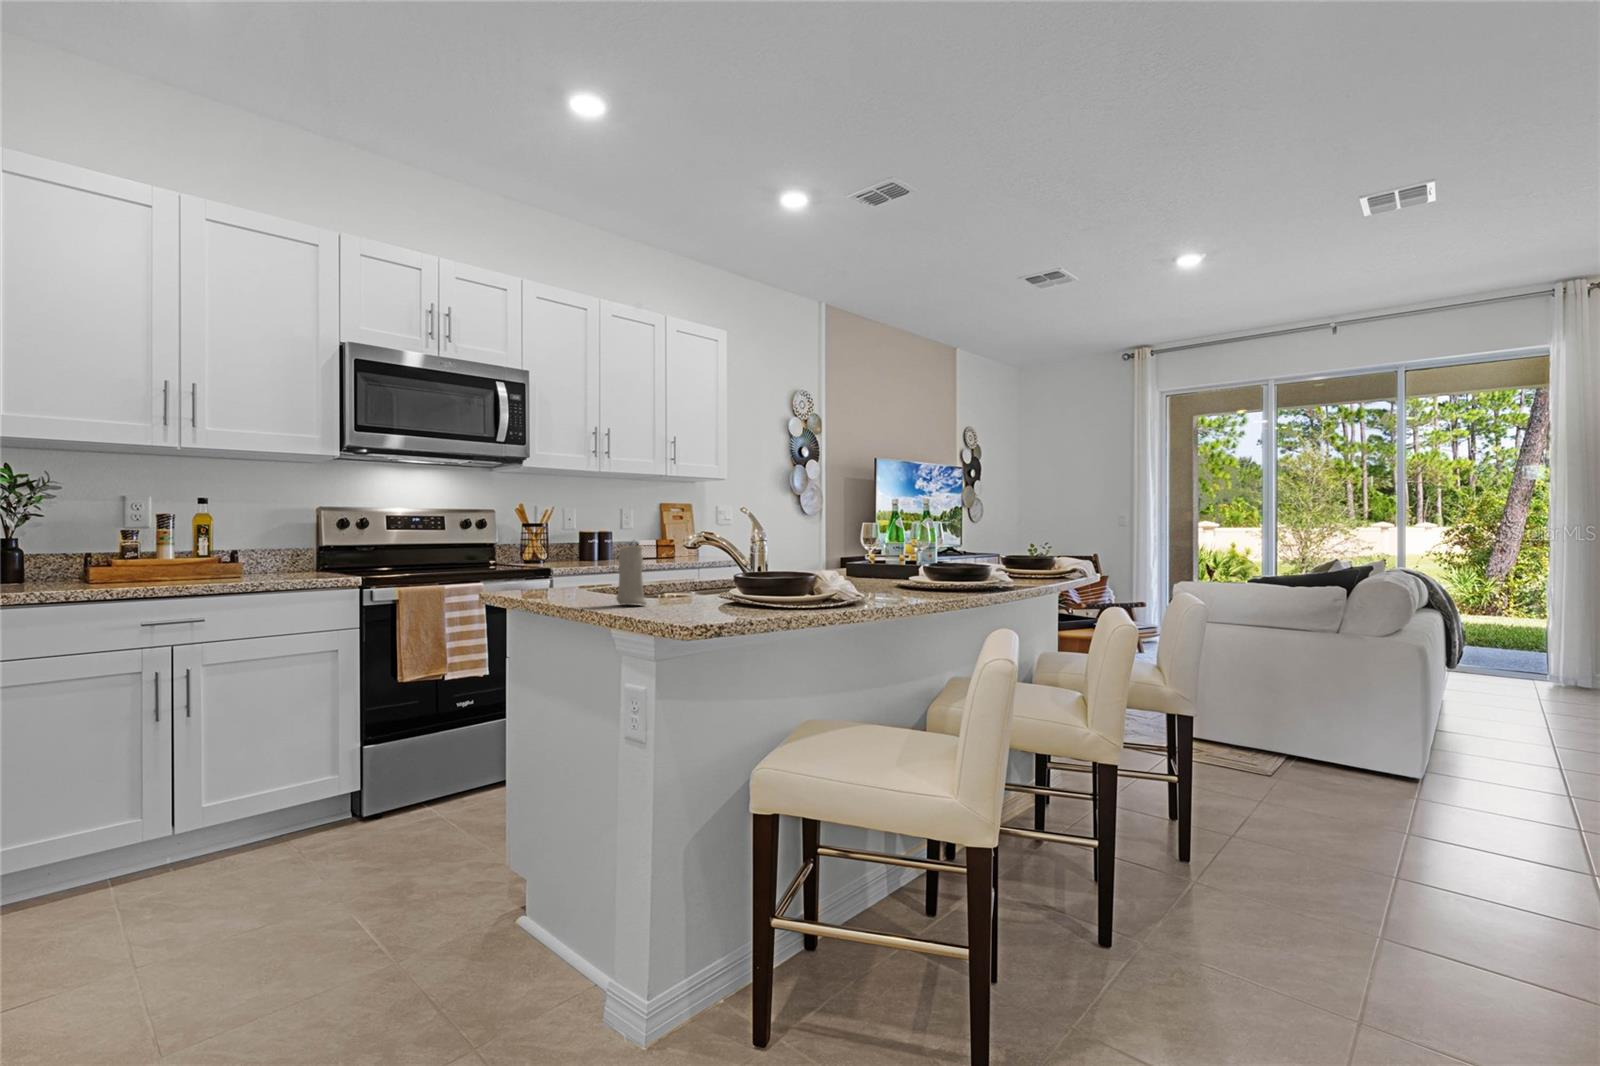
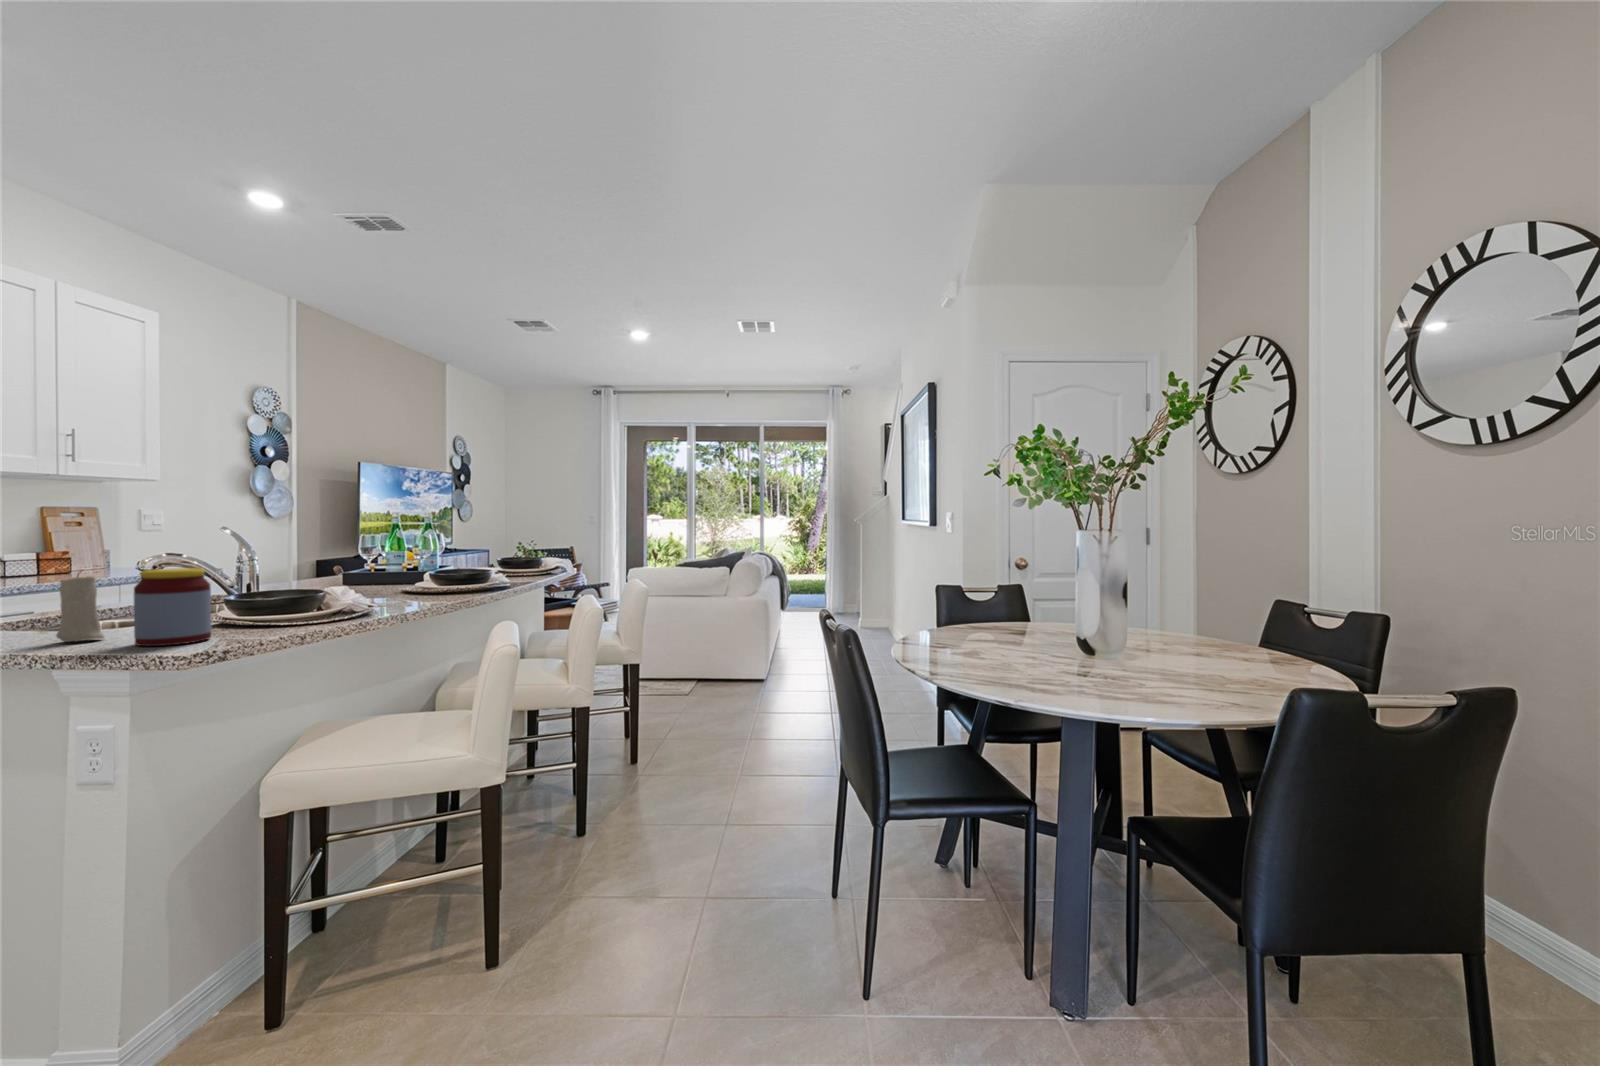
jar: none [660,541,717,616] -> present [134,568,211,646]

